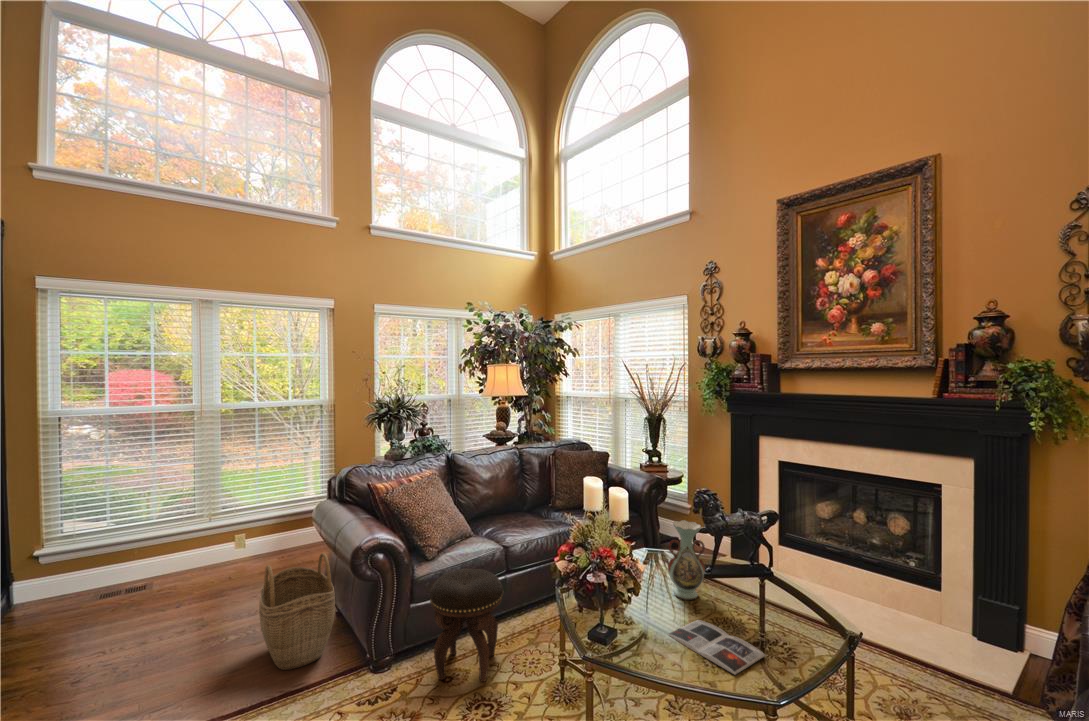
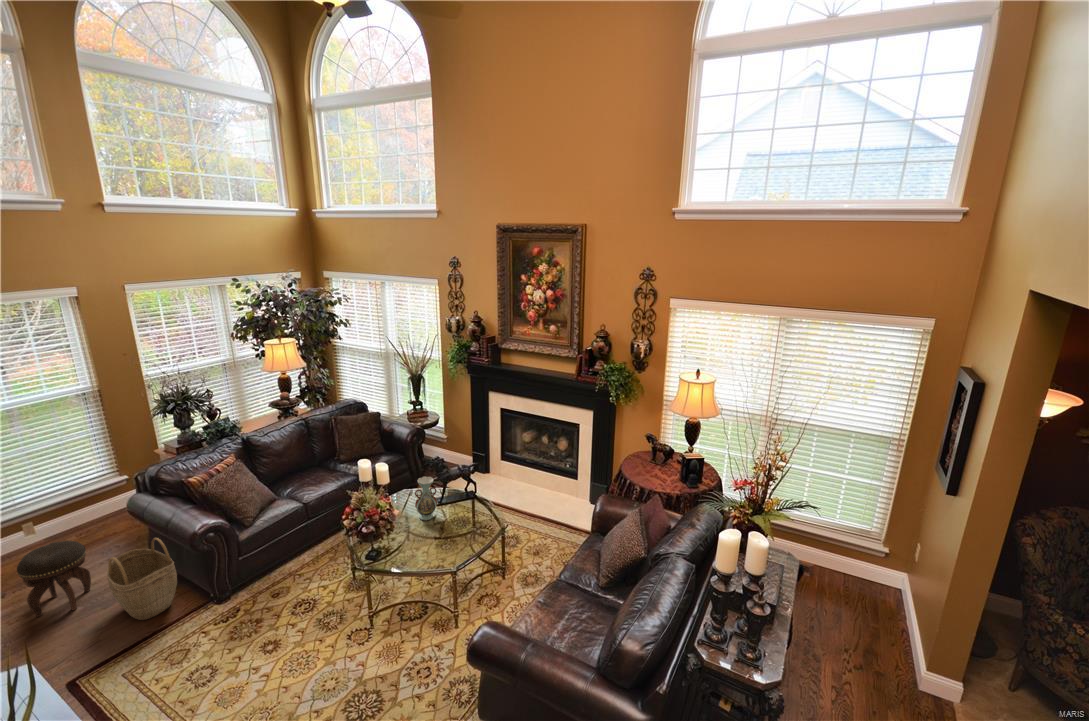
footstool: present [430,568,503,682] -> present [17,541,91,617]
magazine: present [668,620,765,675] -> none [412,532,461,560]

